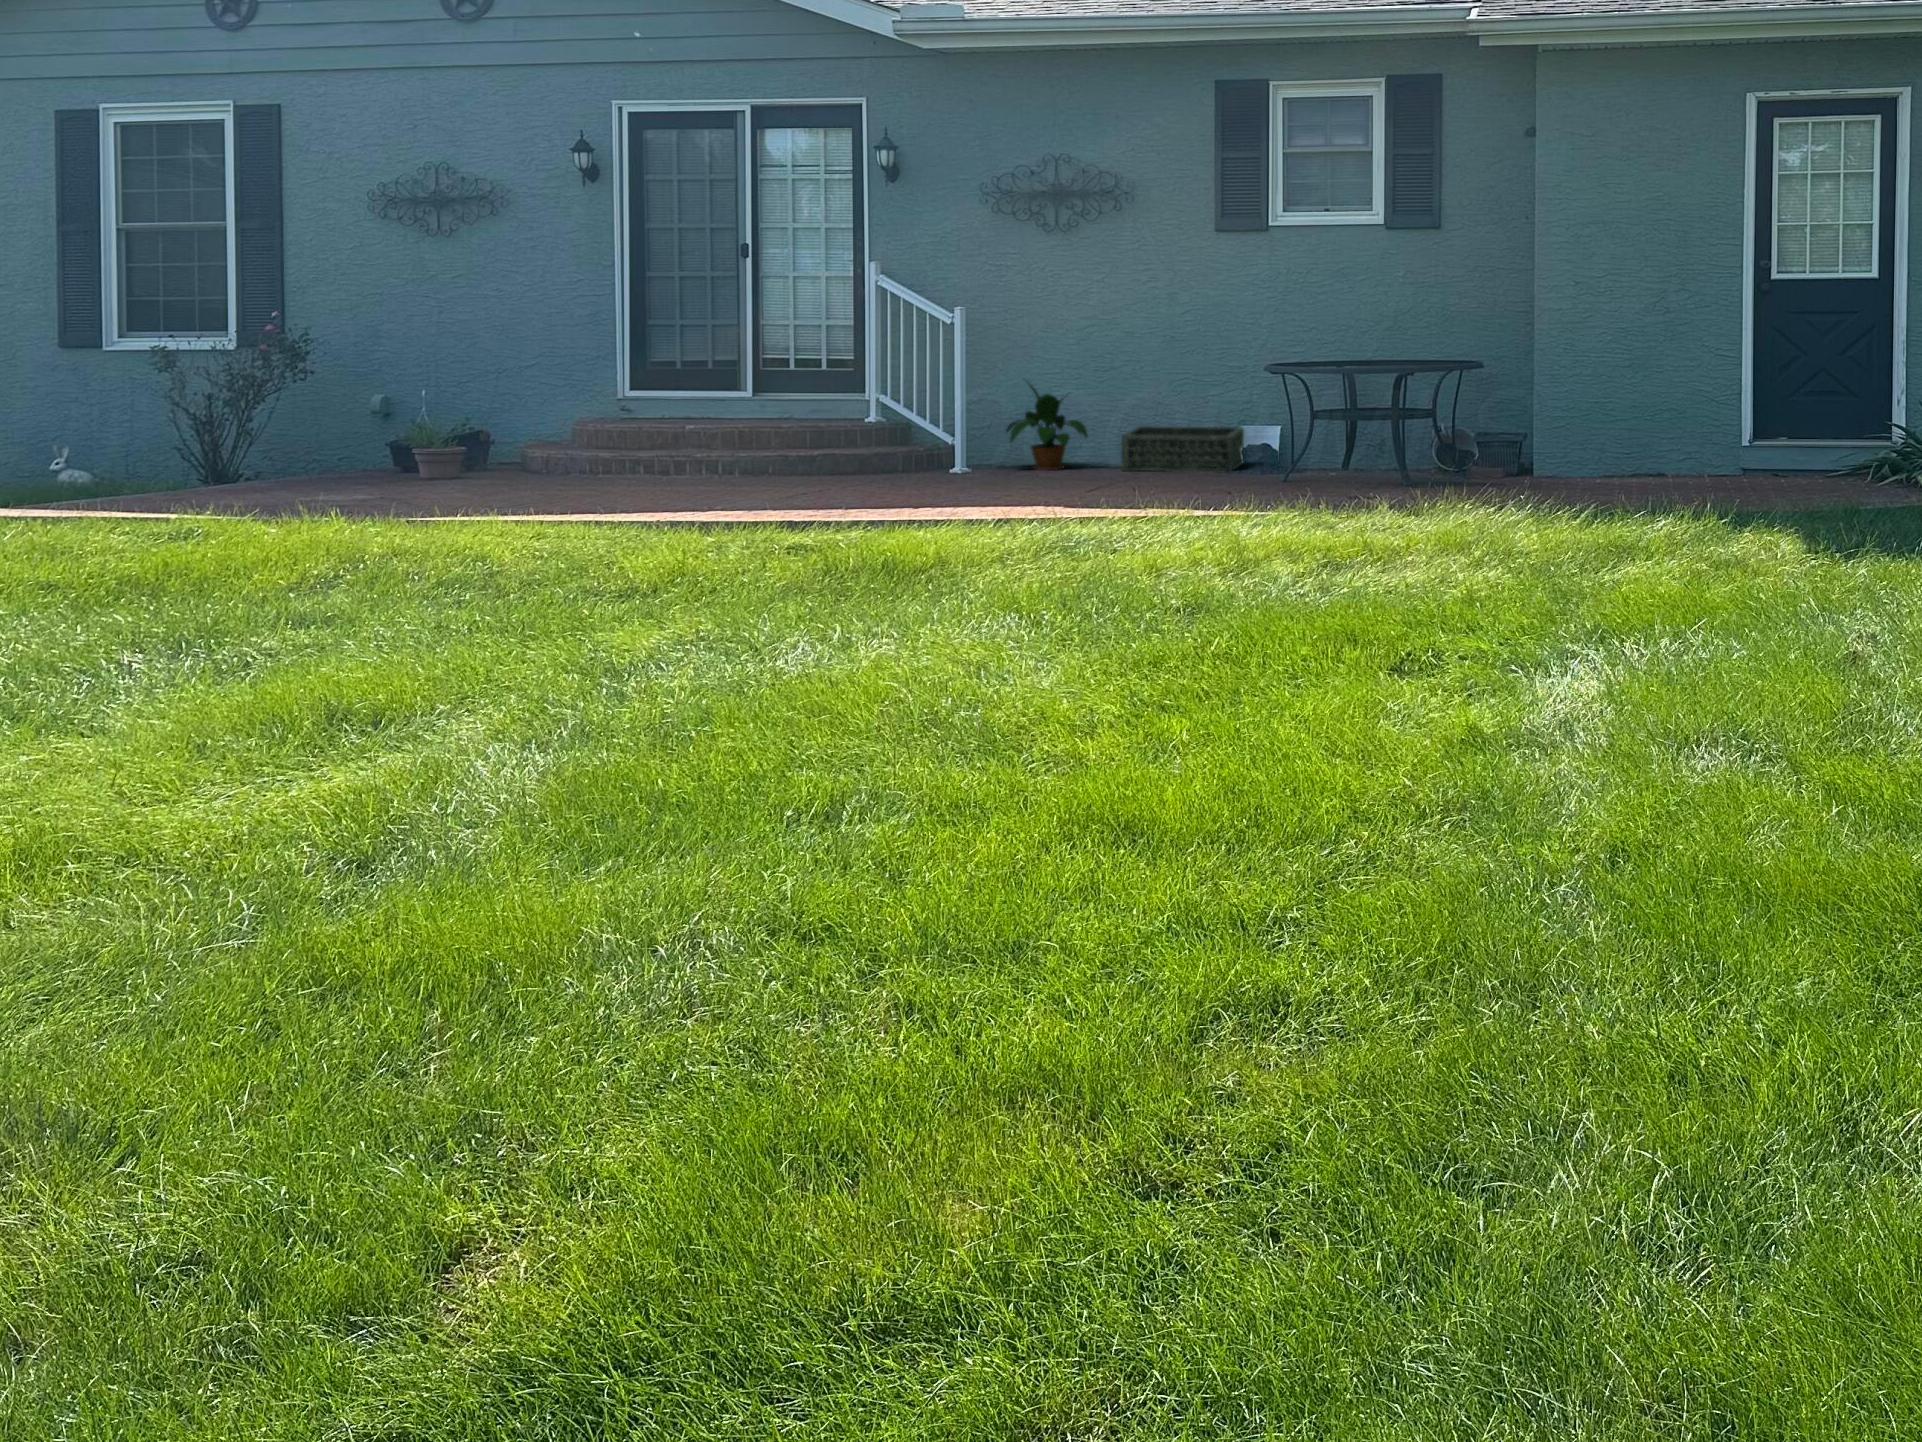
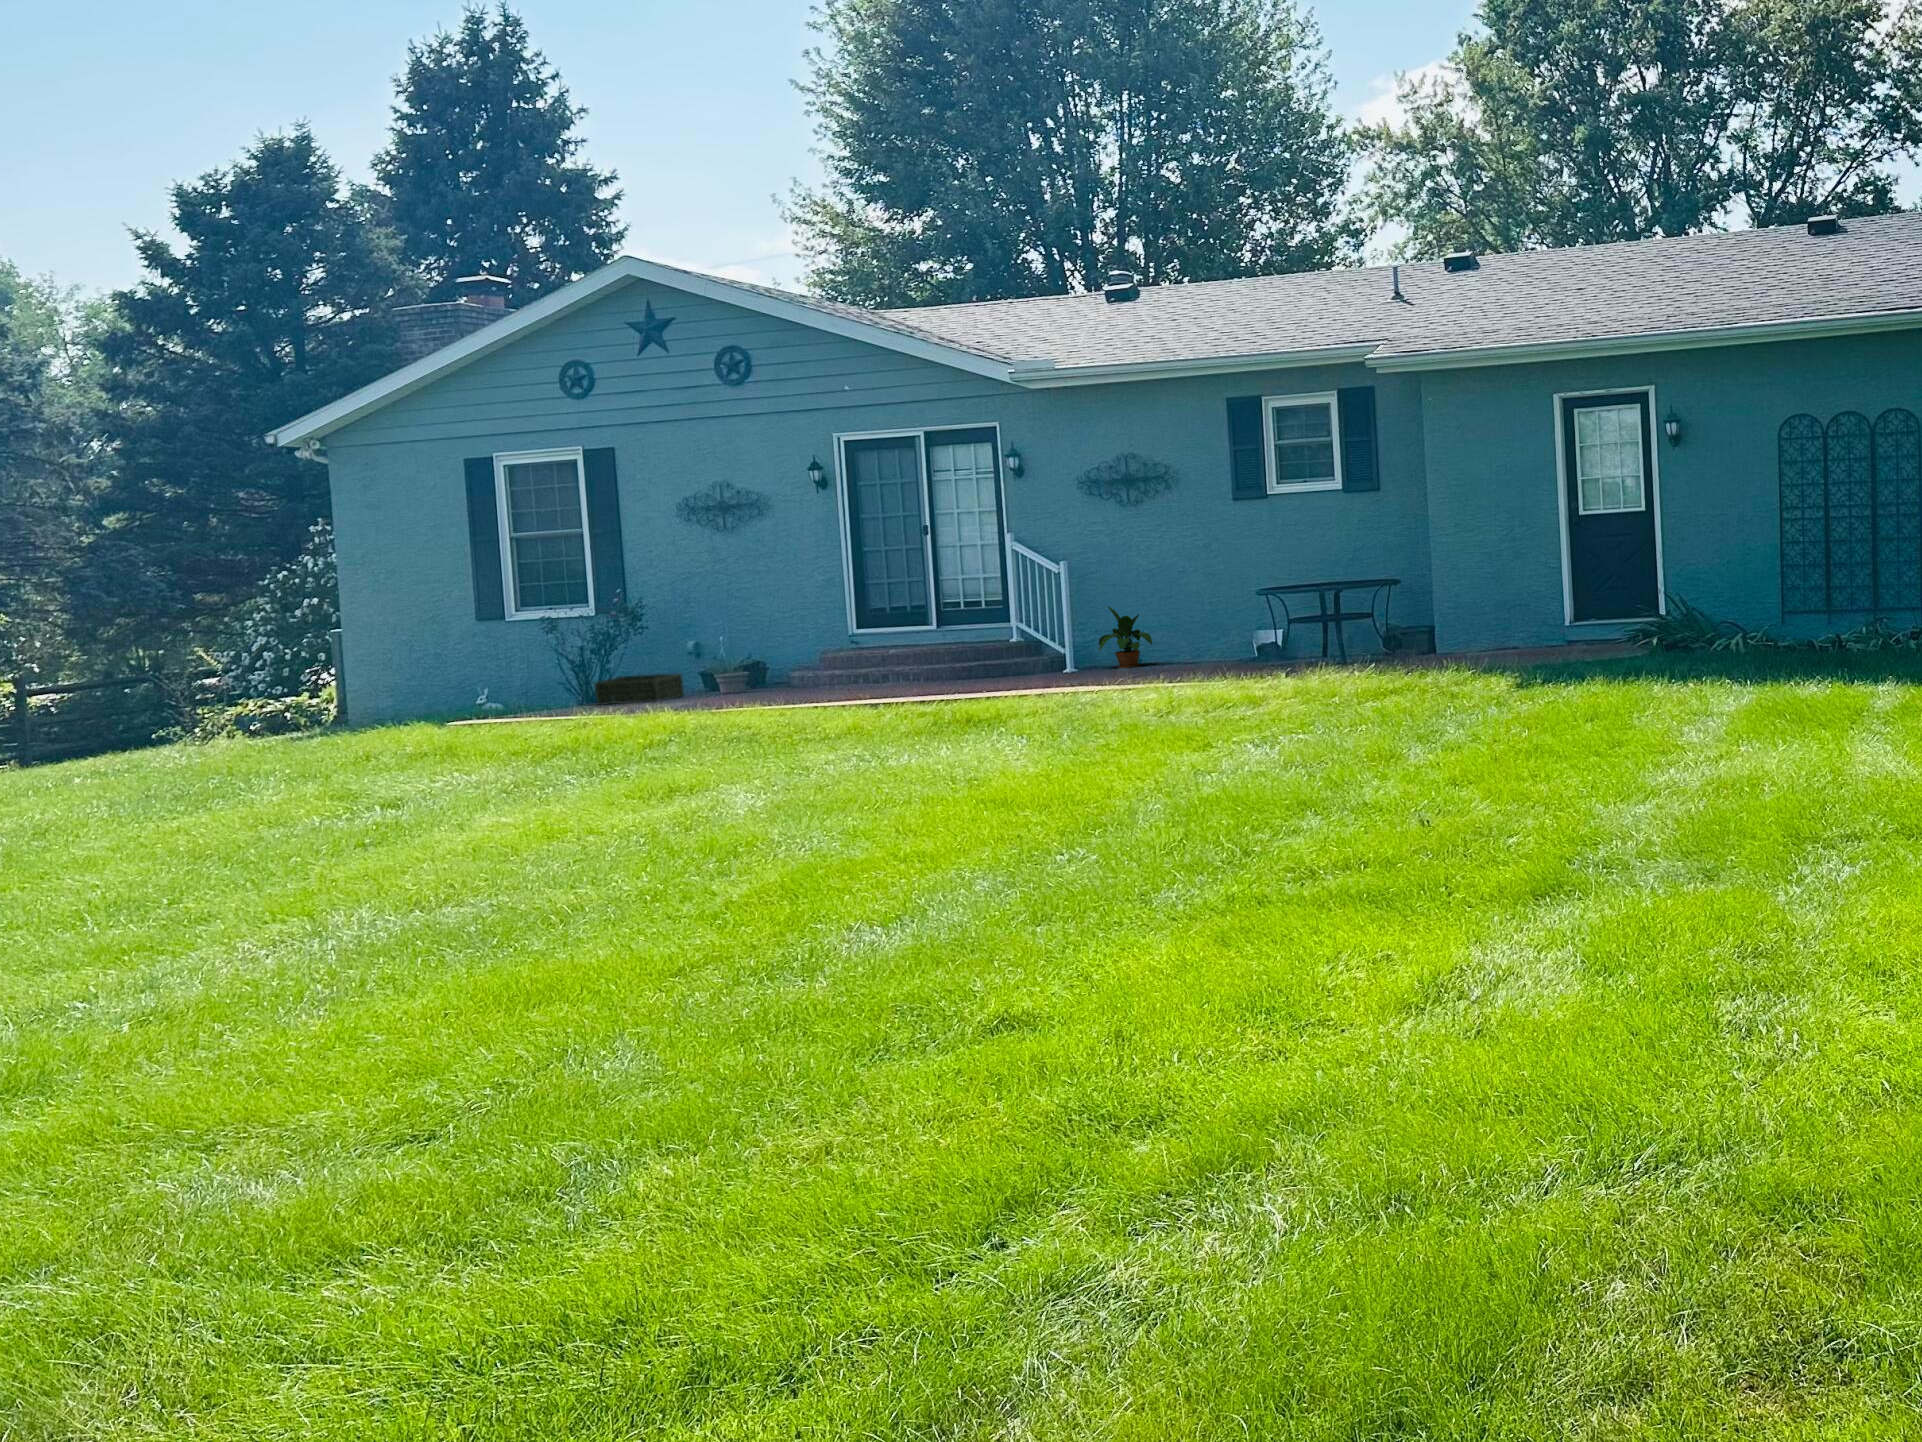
basket: present [1121,426,1244,471] -> present [594,673,684,705]

